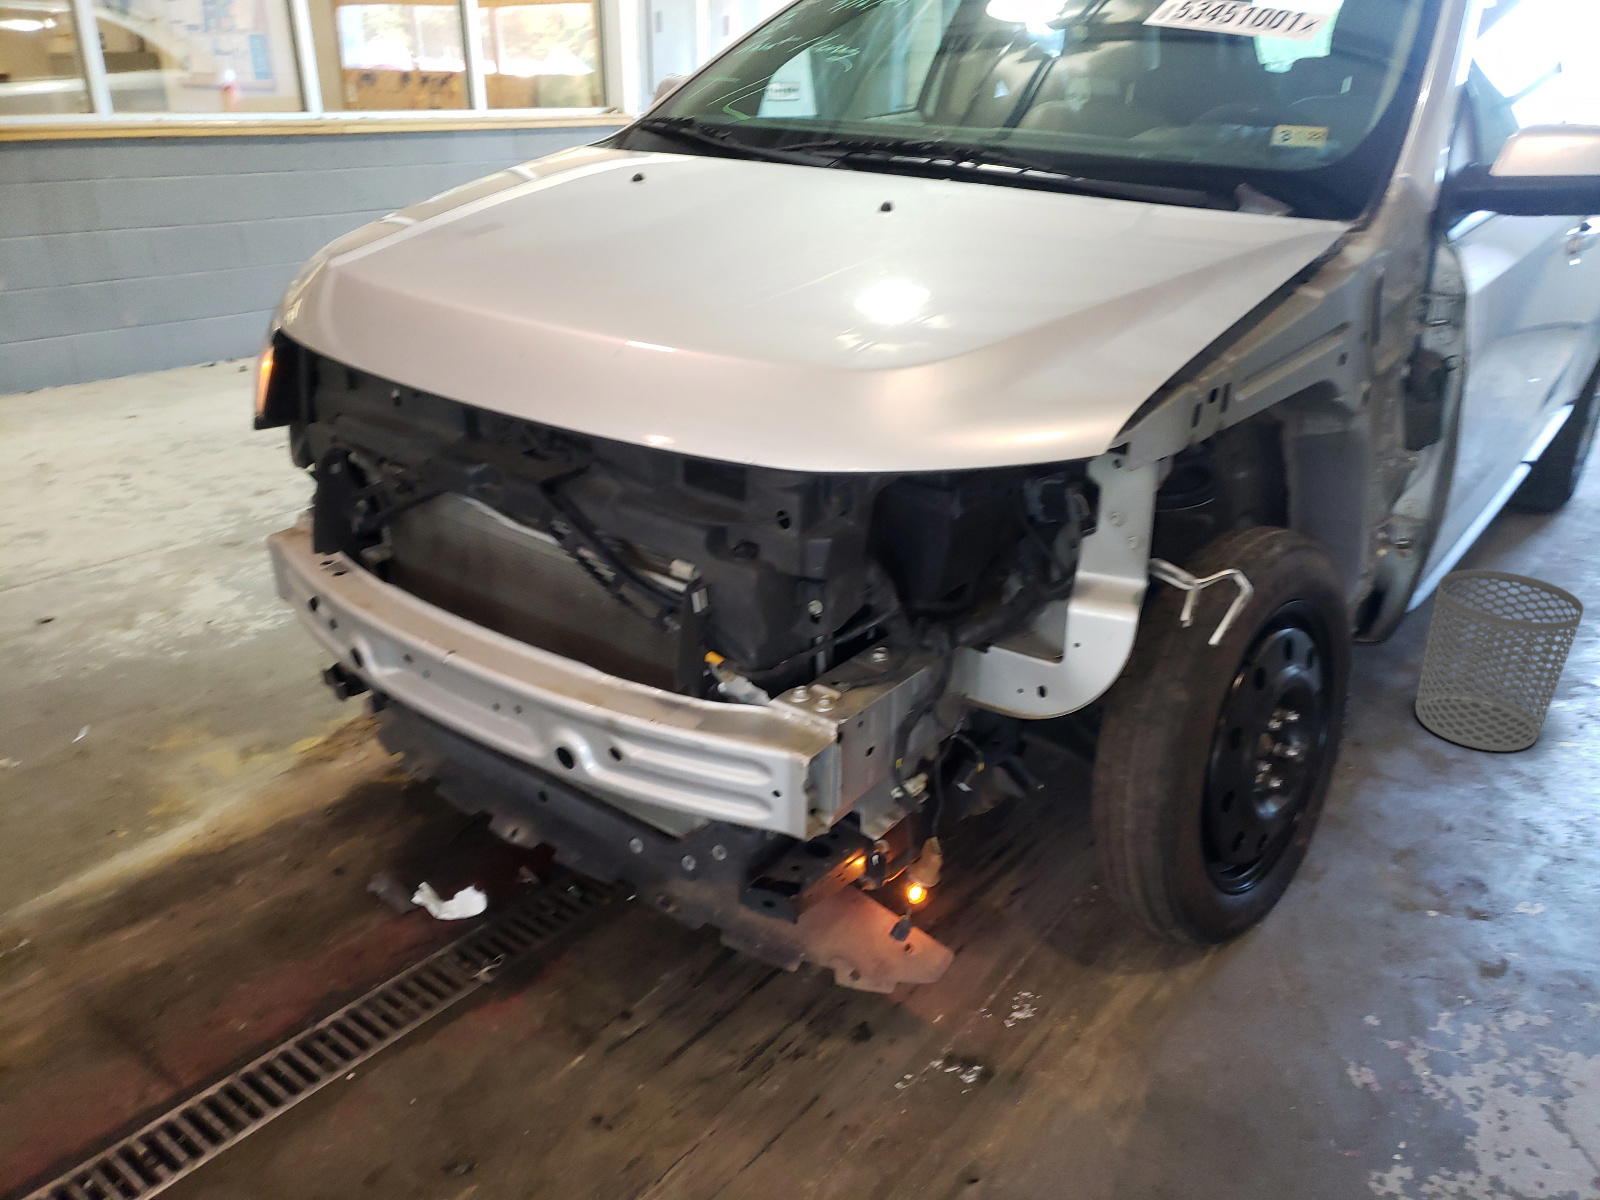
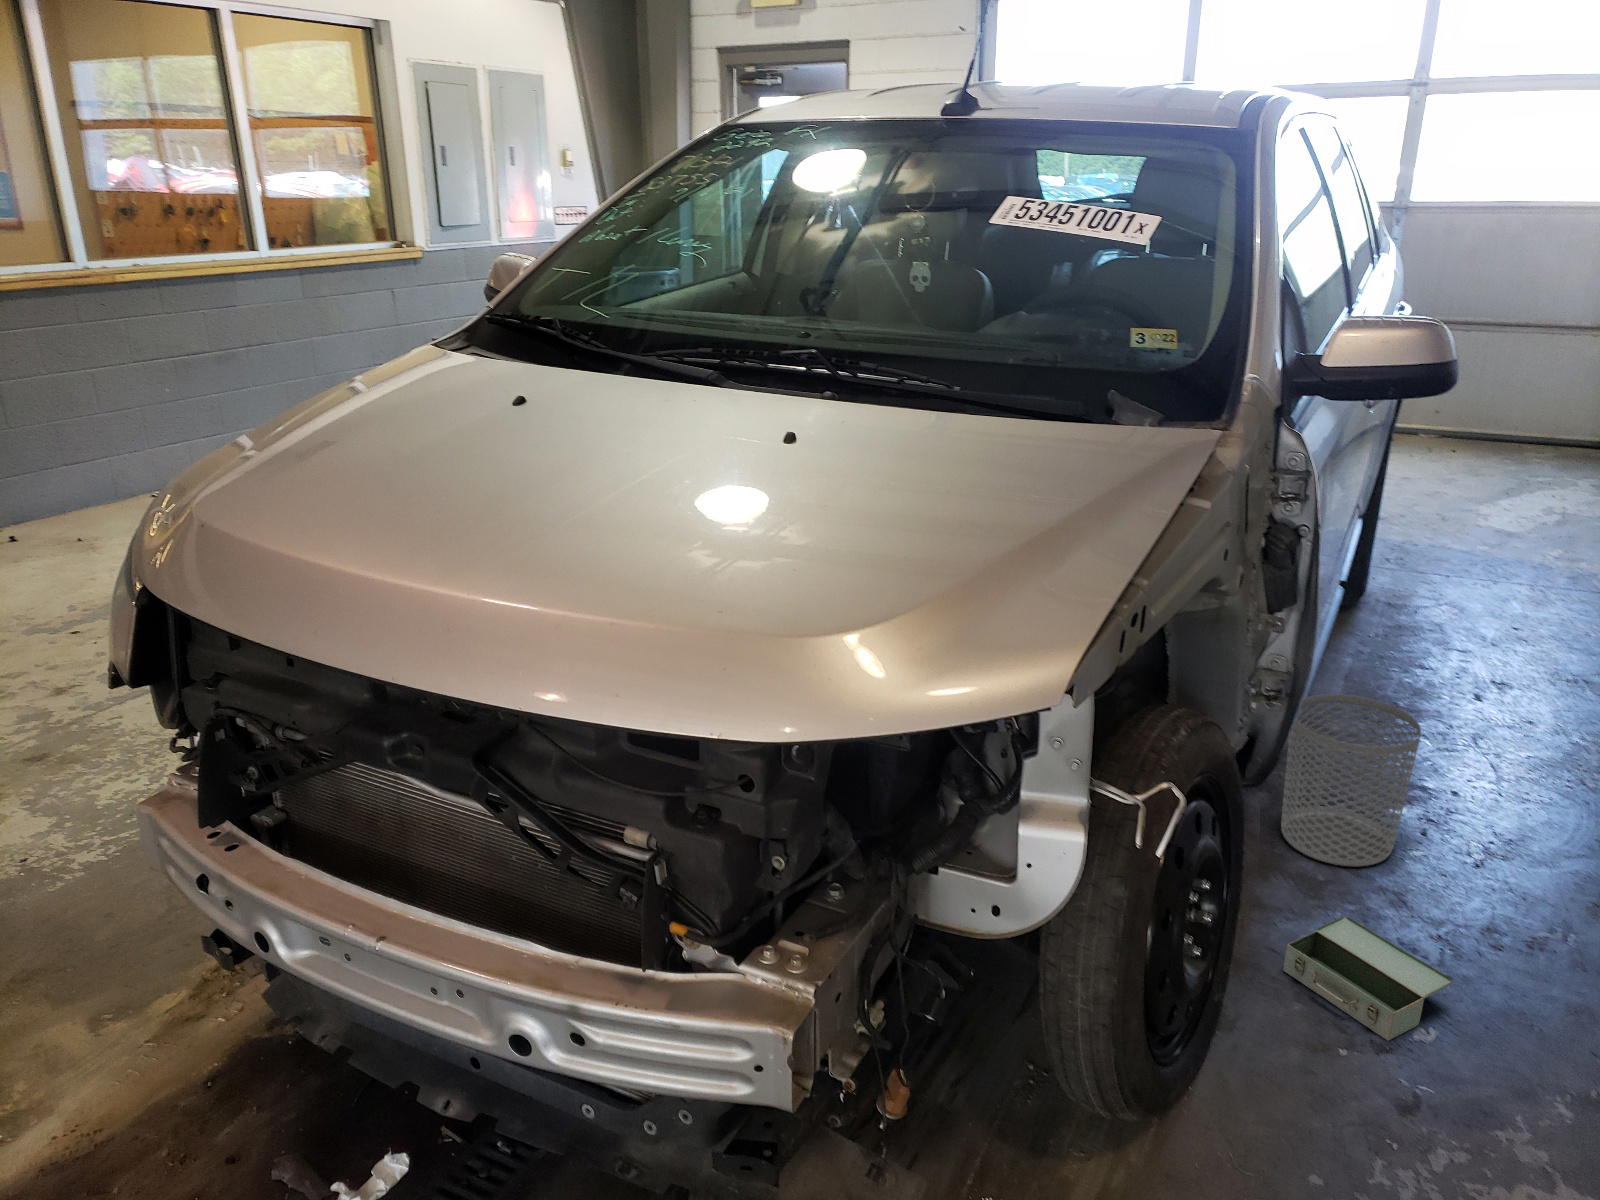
toolbox: none [1386,789,1571,911] -> present [1283,917,1453,1041]

